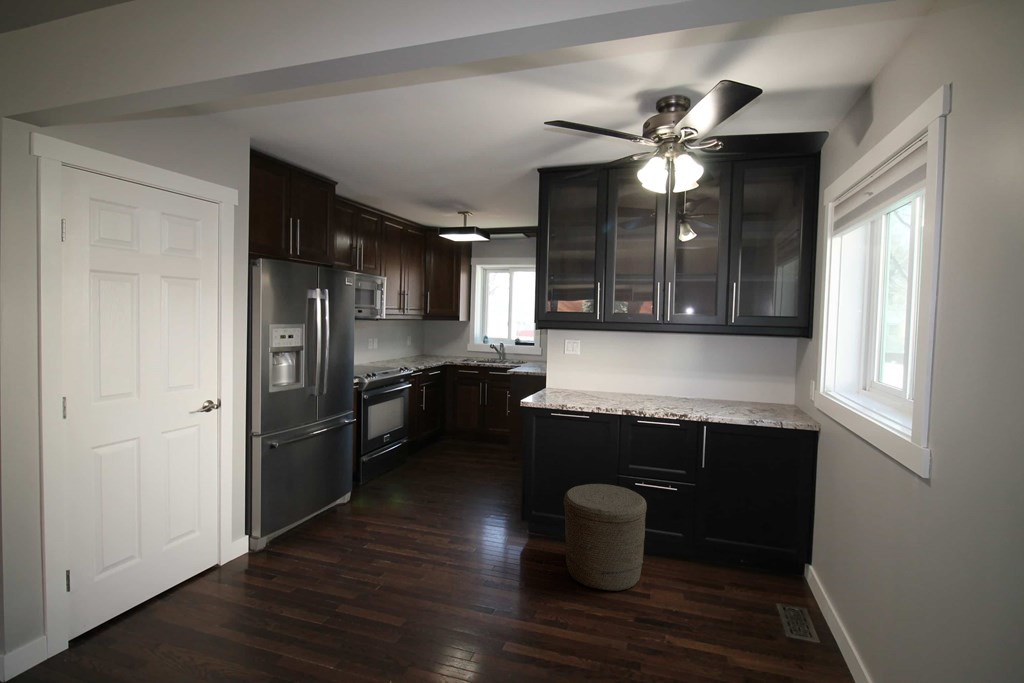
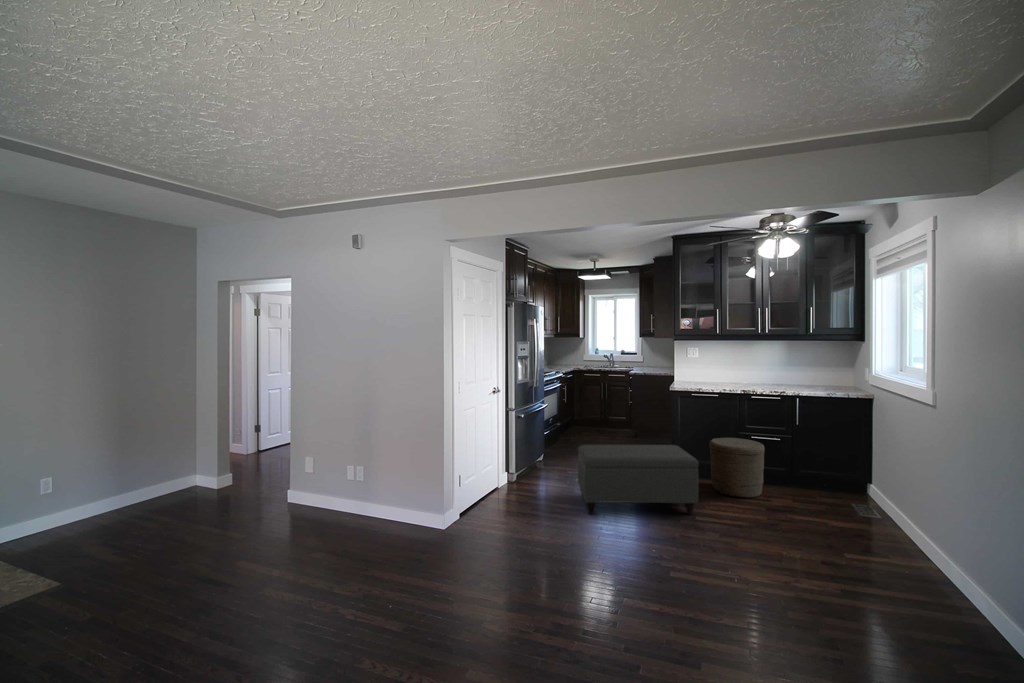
ottoman: none [302,501,510,639] -> present [578,445,699,514]

